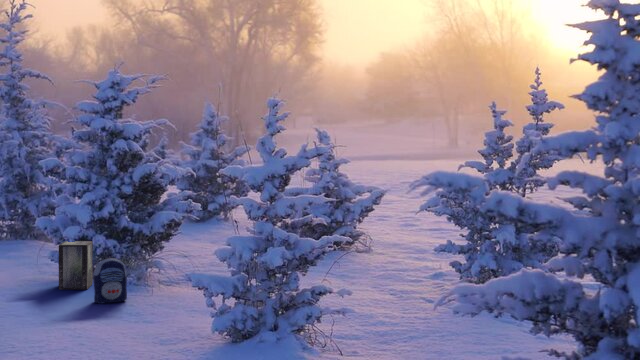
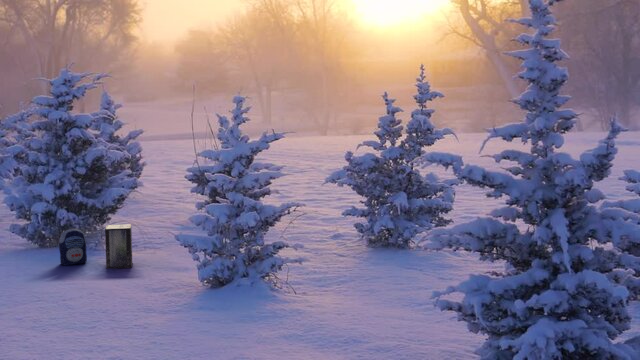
storage box: present [59,241,93,290] -> present [105,224,132,269]

